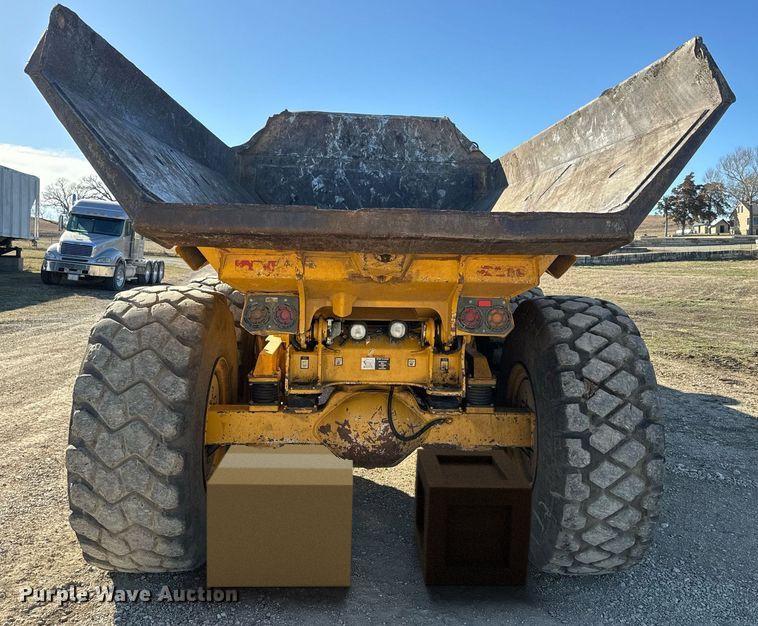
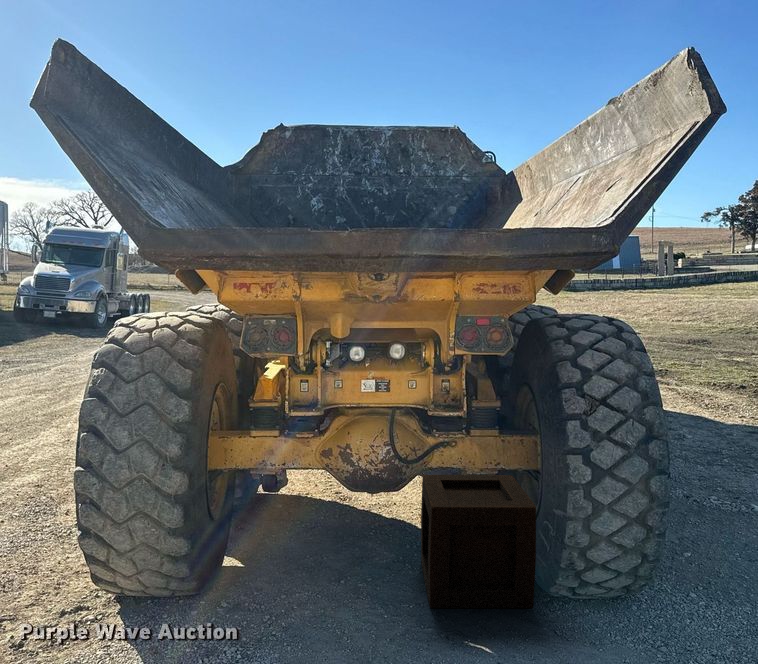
cardboard box: present [207,444,353,587] -> none [210,469,356,610]

